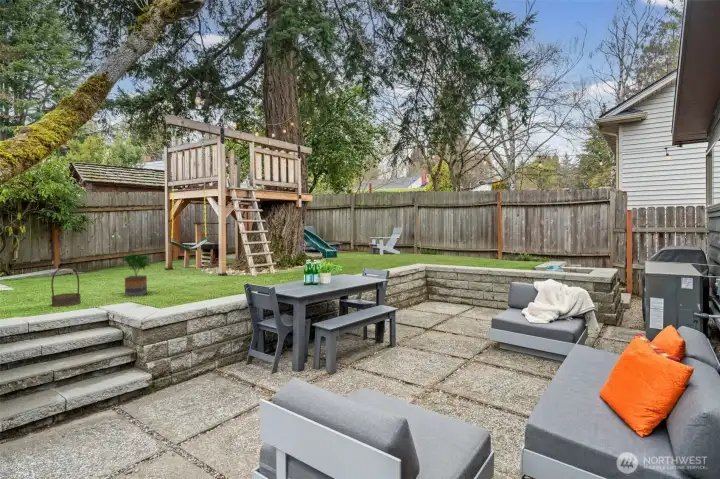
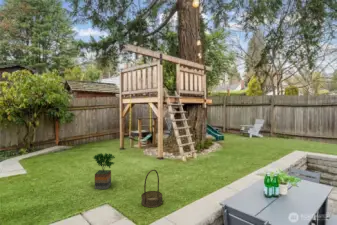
basket: present [51,267,81,306] -> present [141,170,162,207]

